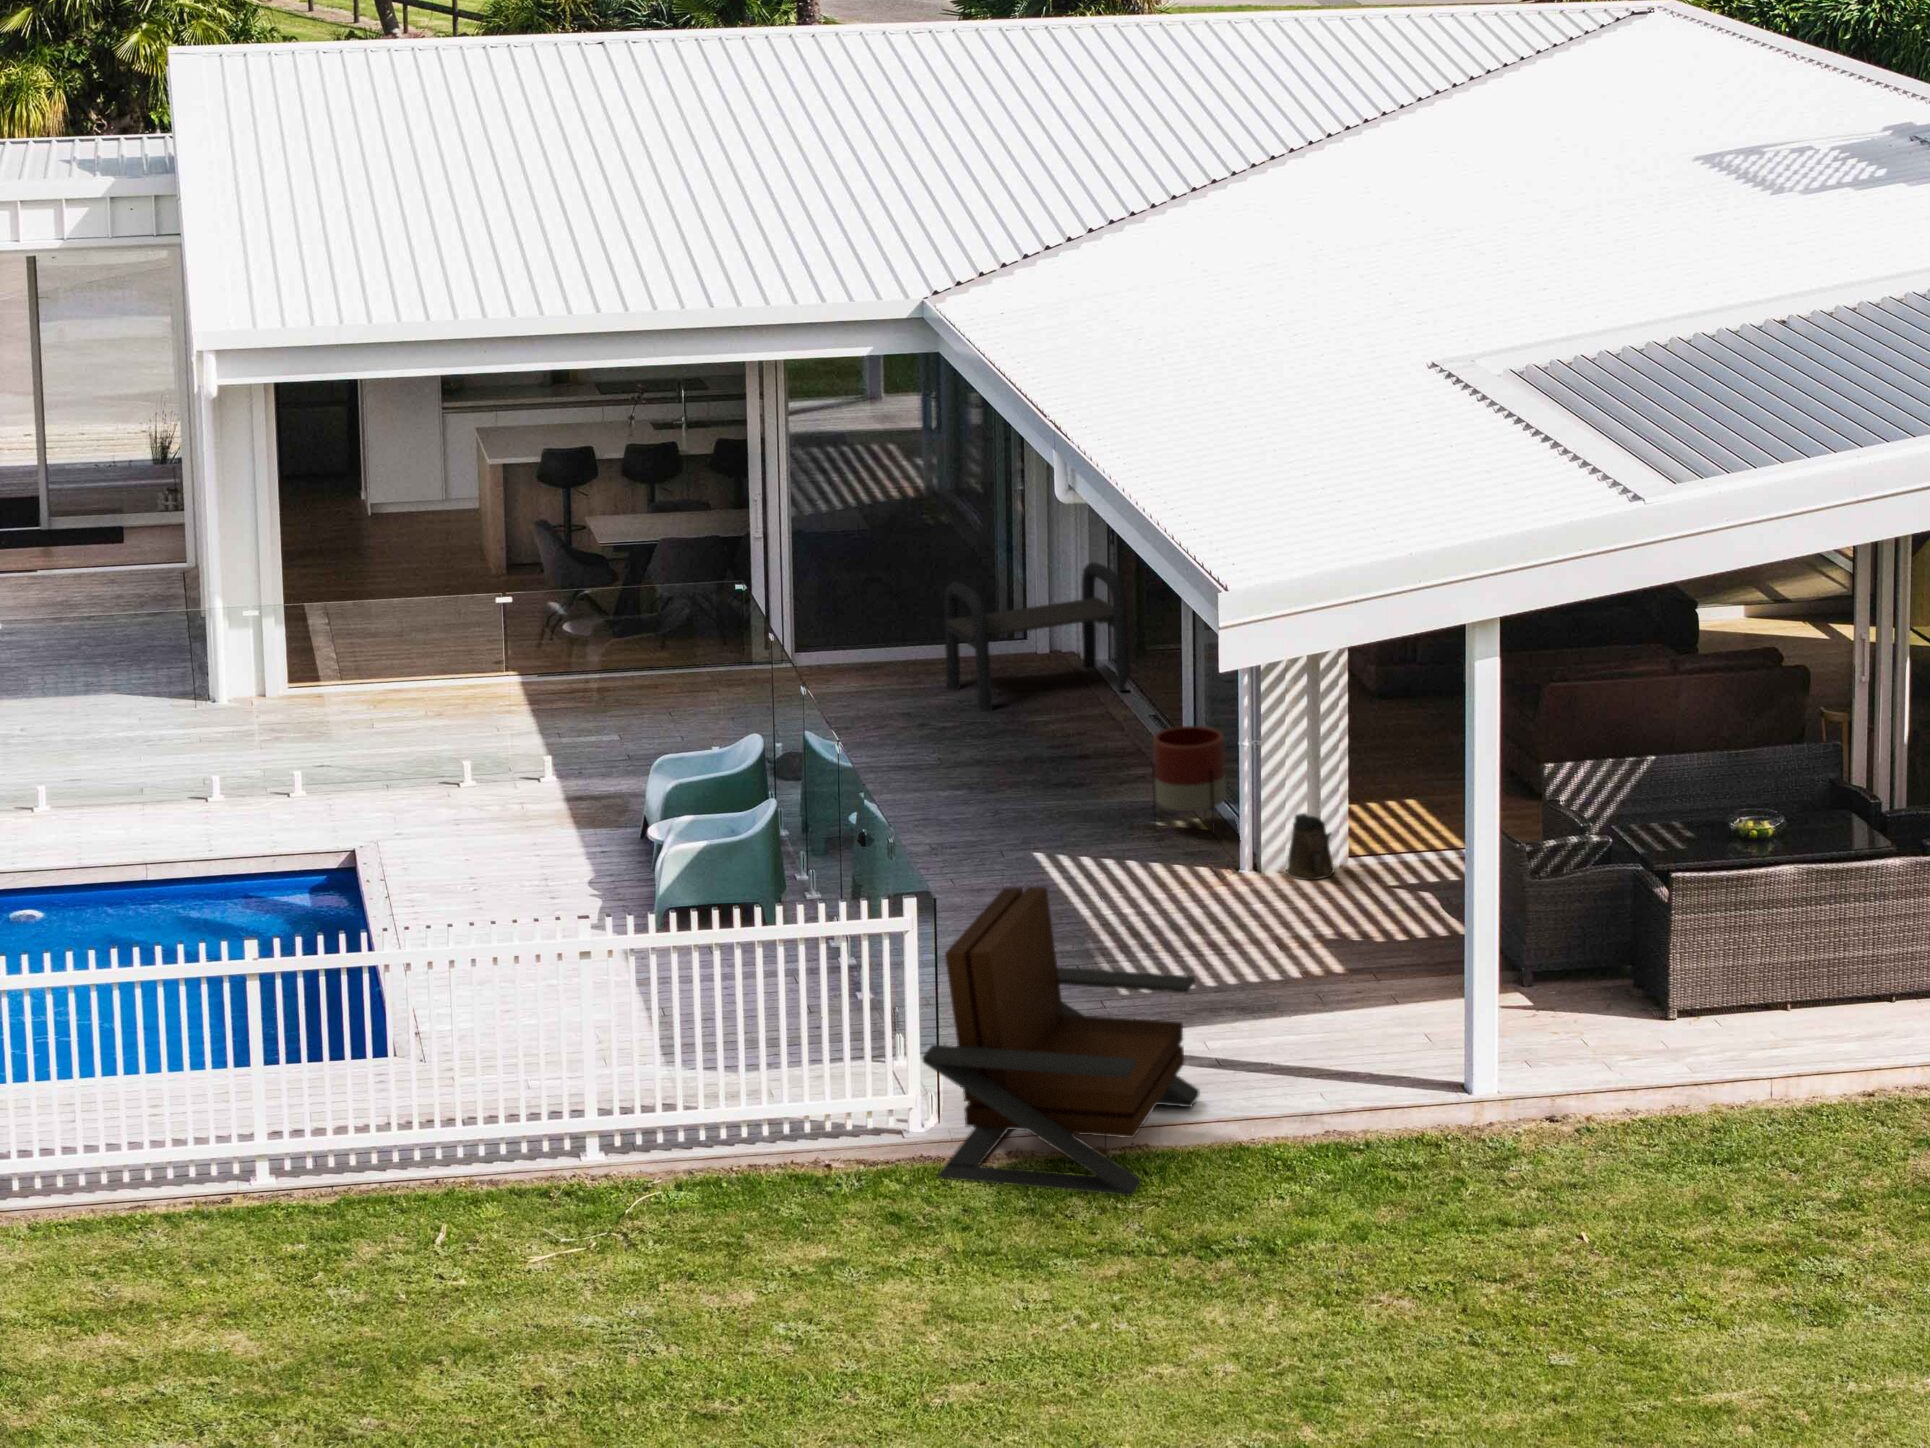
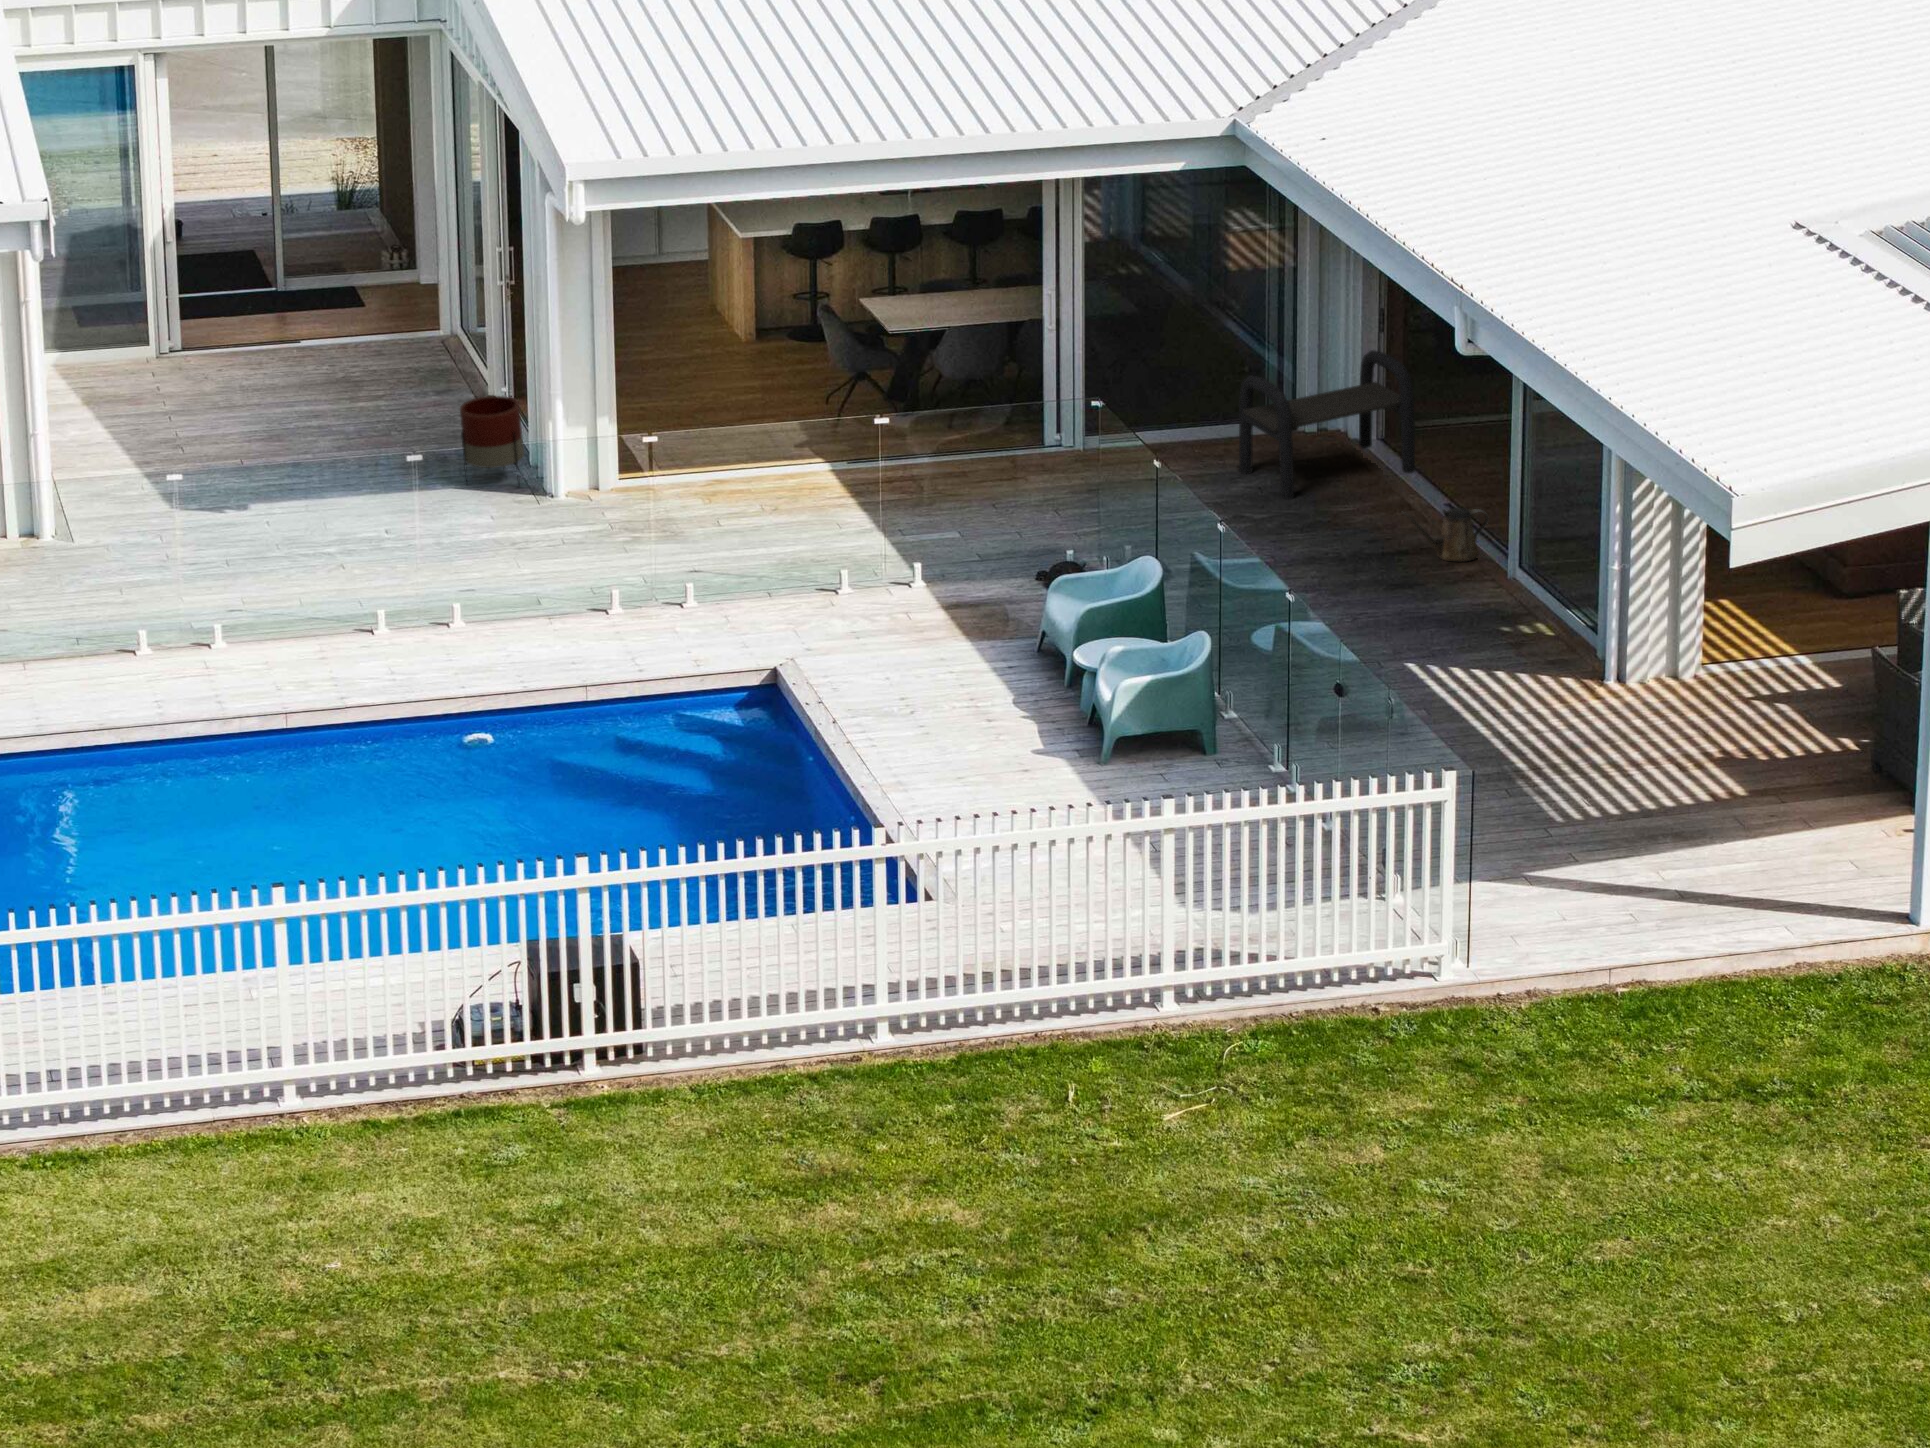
planter: present [1152,726,1226,831] -> present [460,396,524,484]
watering can: present [1286,813,1335,880] -> present [1402,507,1488,561]
lounge chair: present [922,887,1199,1196] -> none [1472,757,1679,1040]

